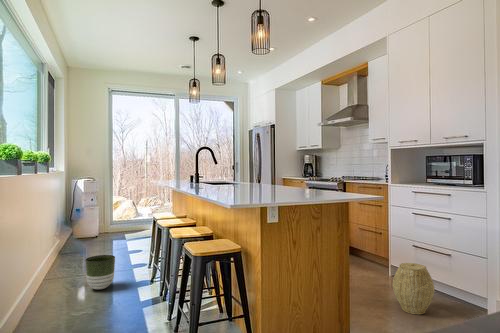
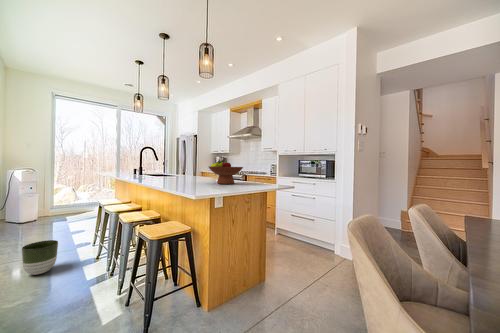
fruit bowl: none [266,161,313,193] -> present [209,160,243,184]
woven basket: present [393,263,434,314] -> none [285,227,309,260]

